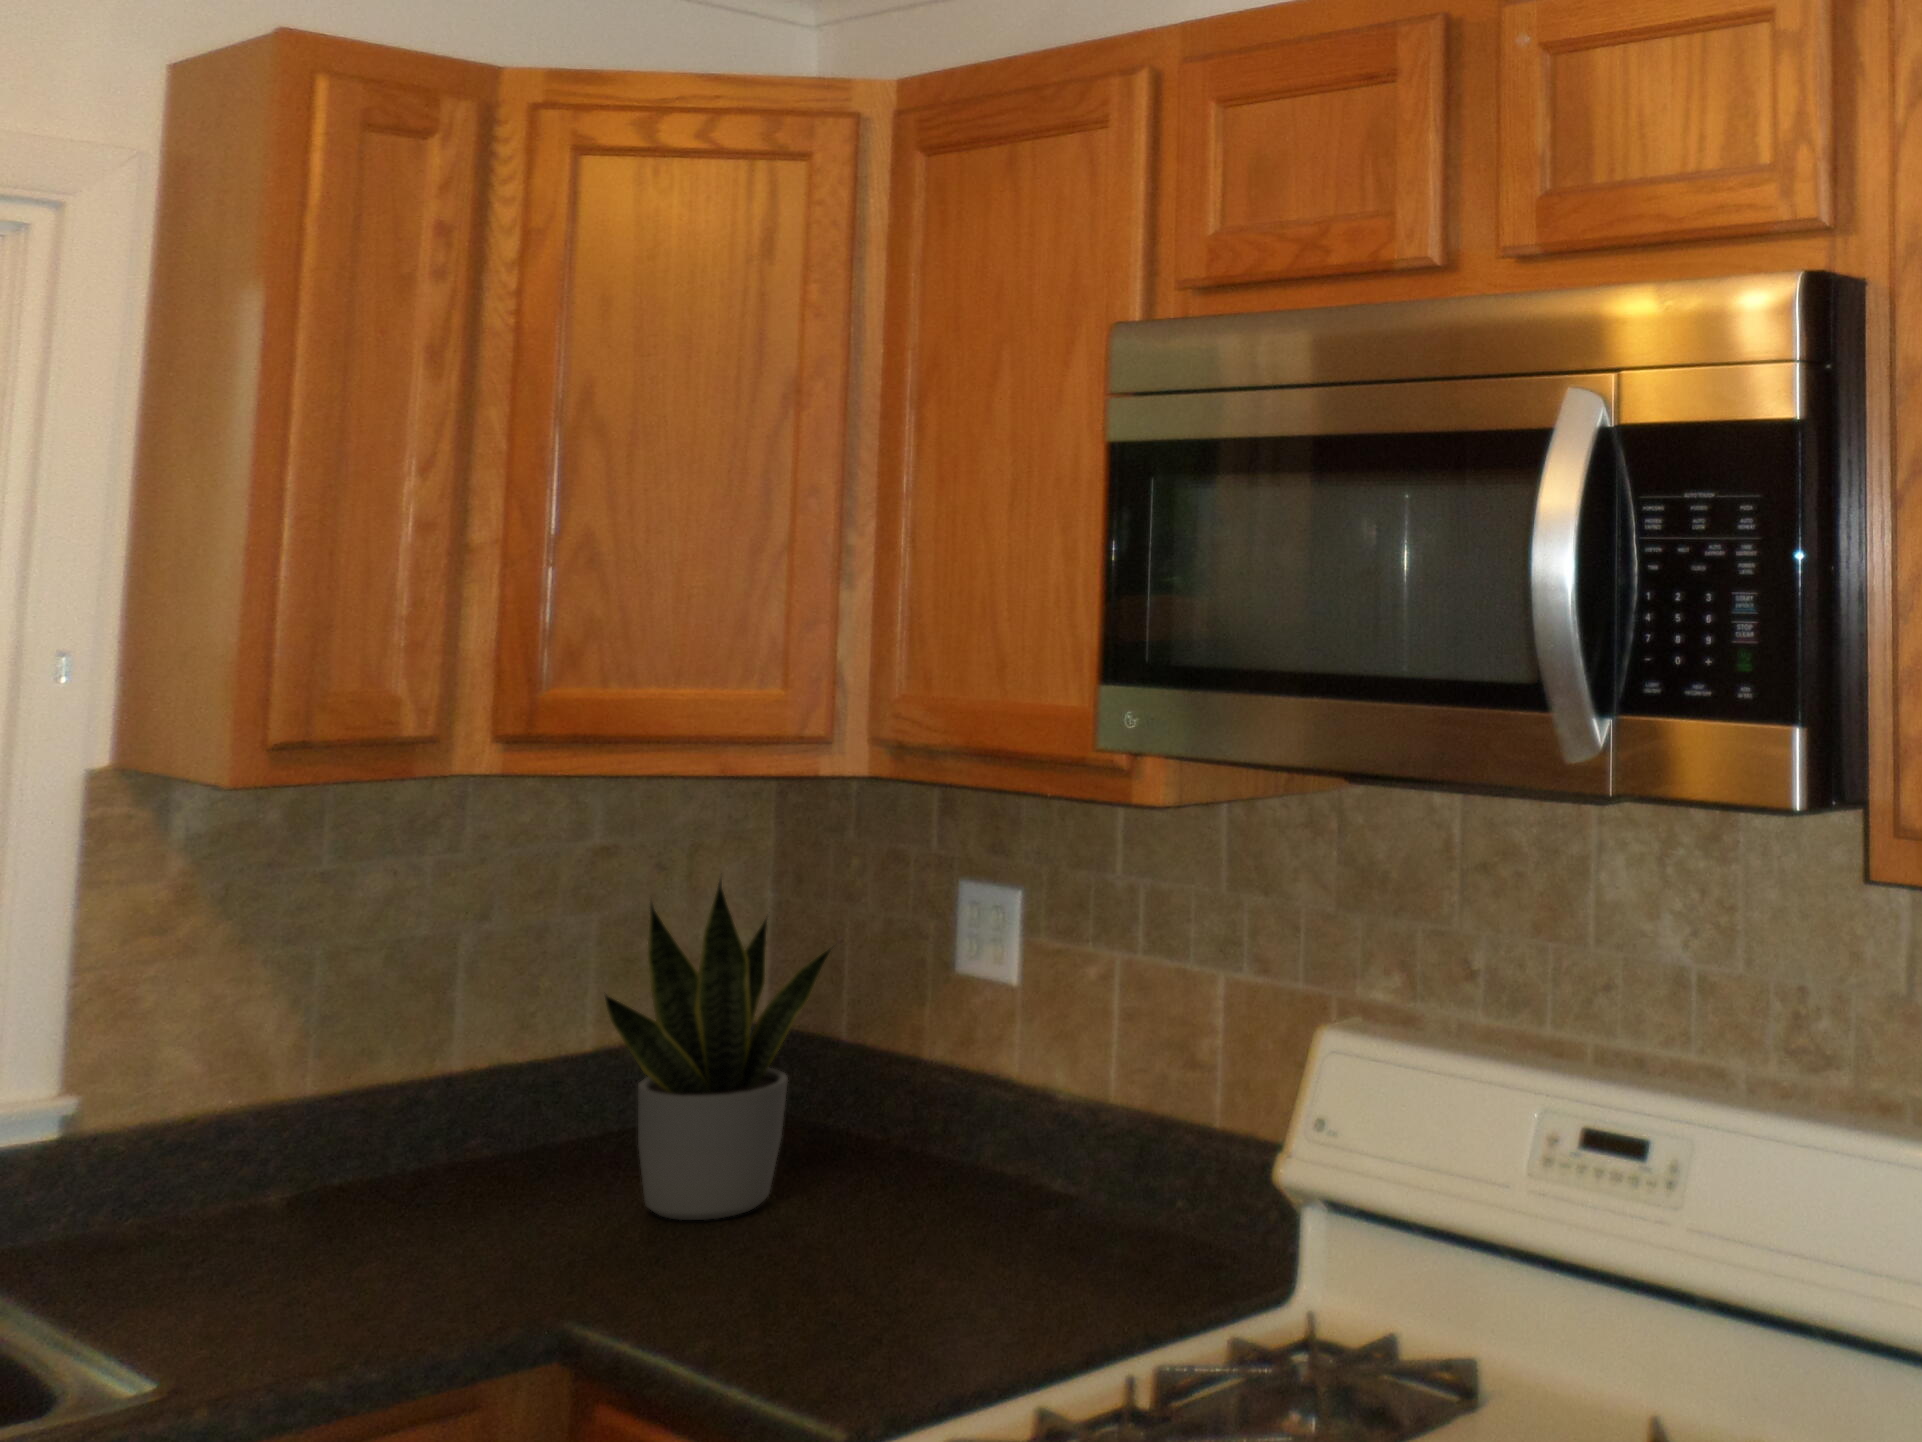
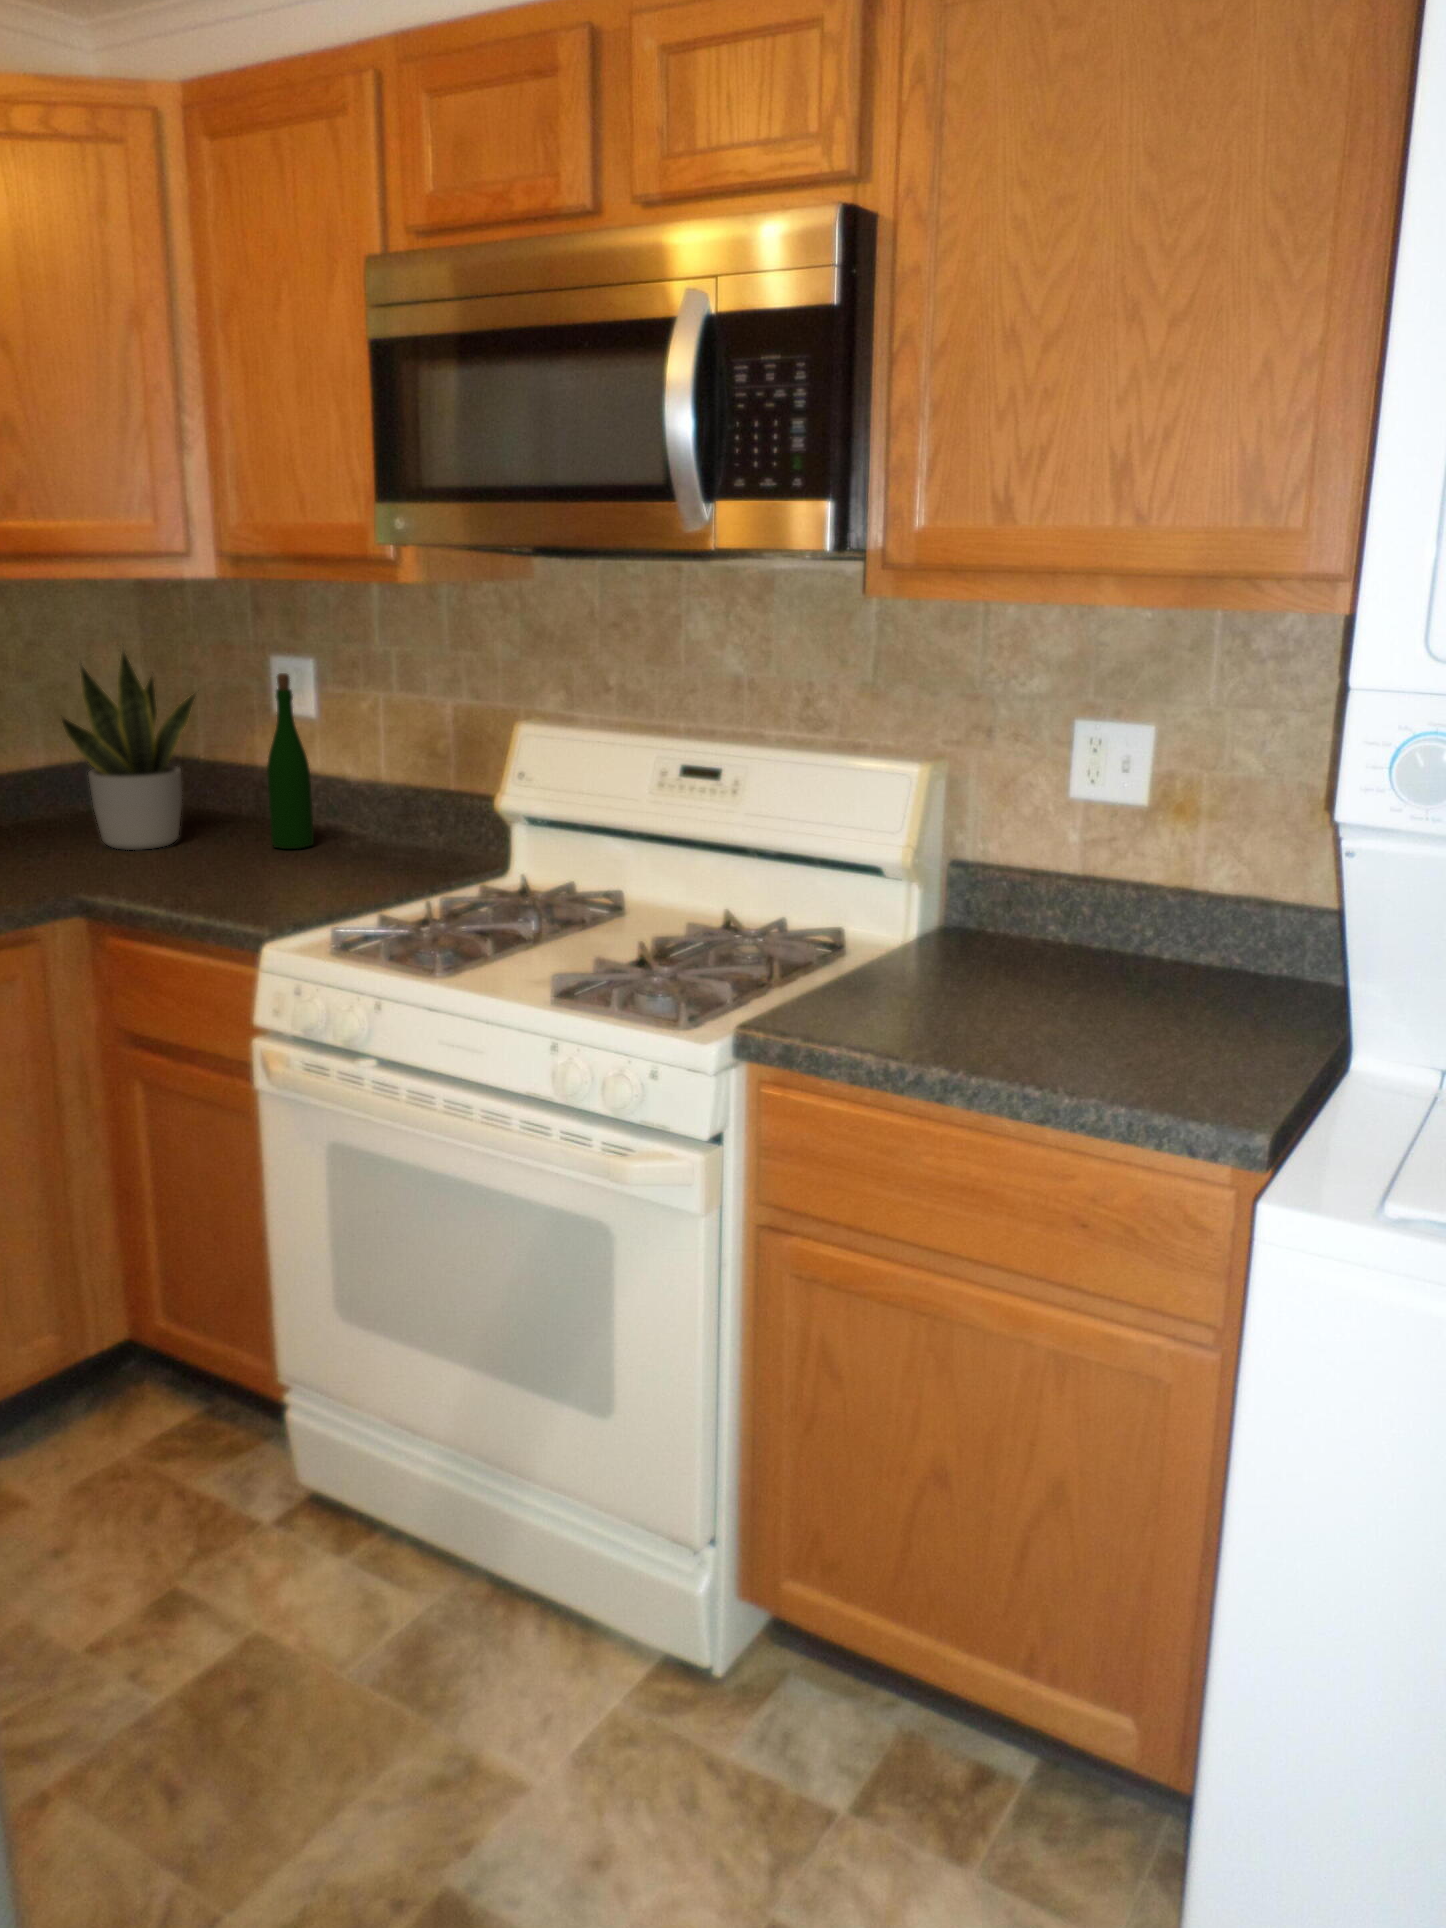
wine bottle: none [915,924,989,1226] -> present [267,673,314,849]

